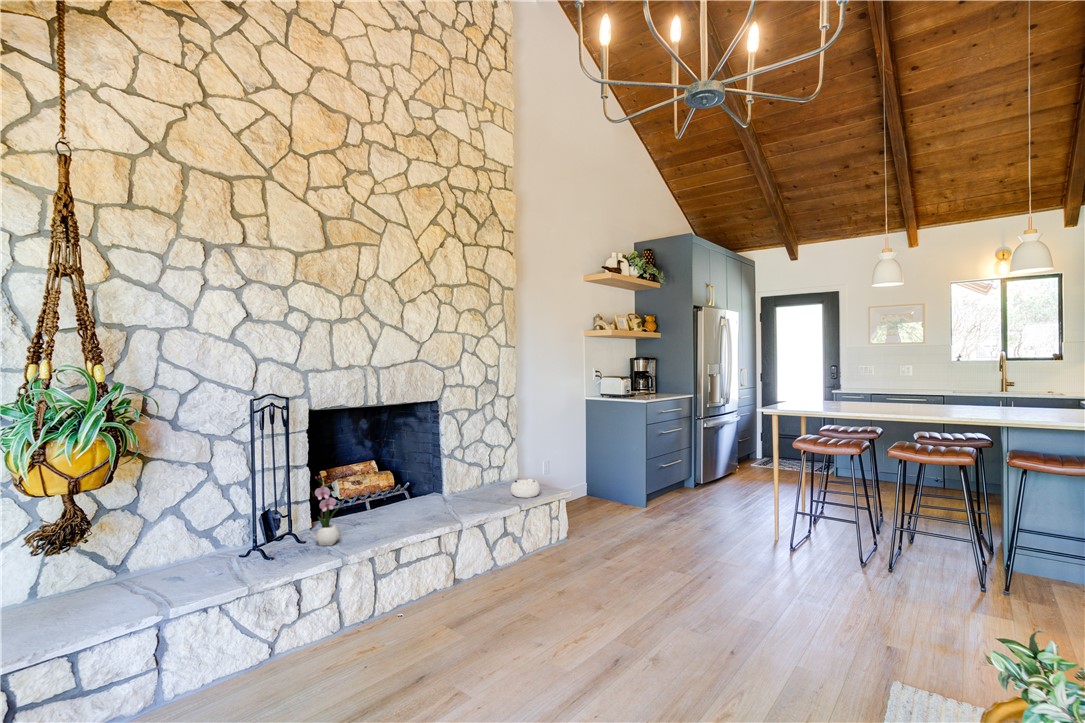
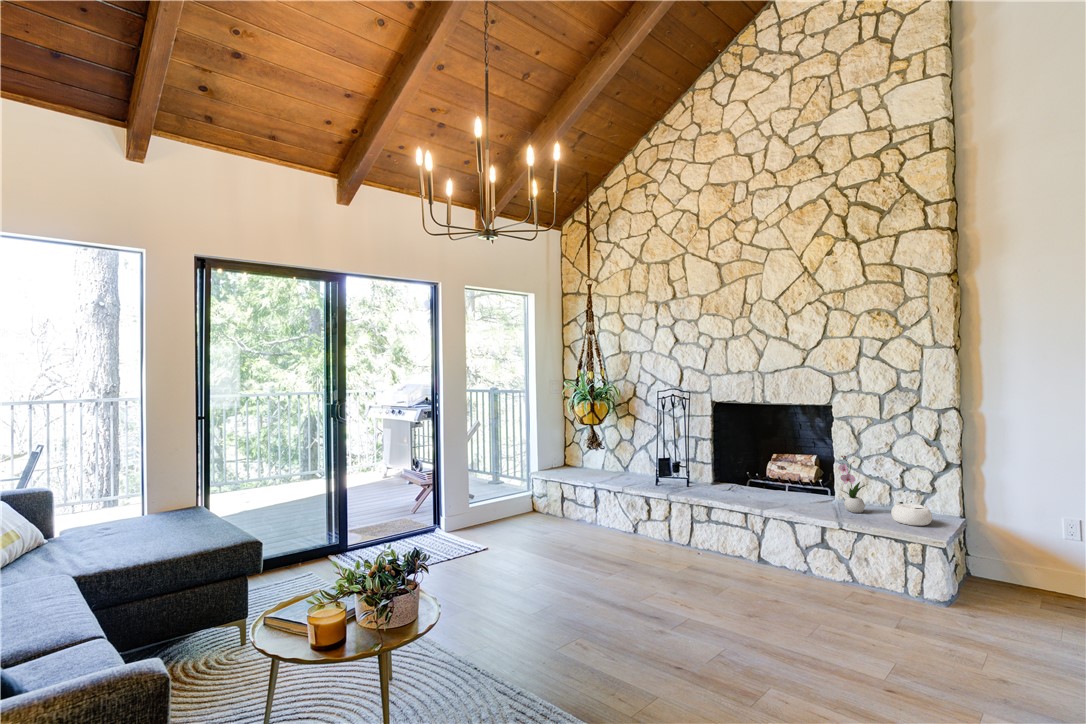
flower arrangement: present [315,476,342,546] -> present [839,456,865,513]

